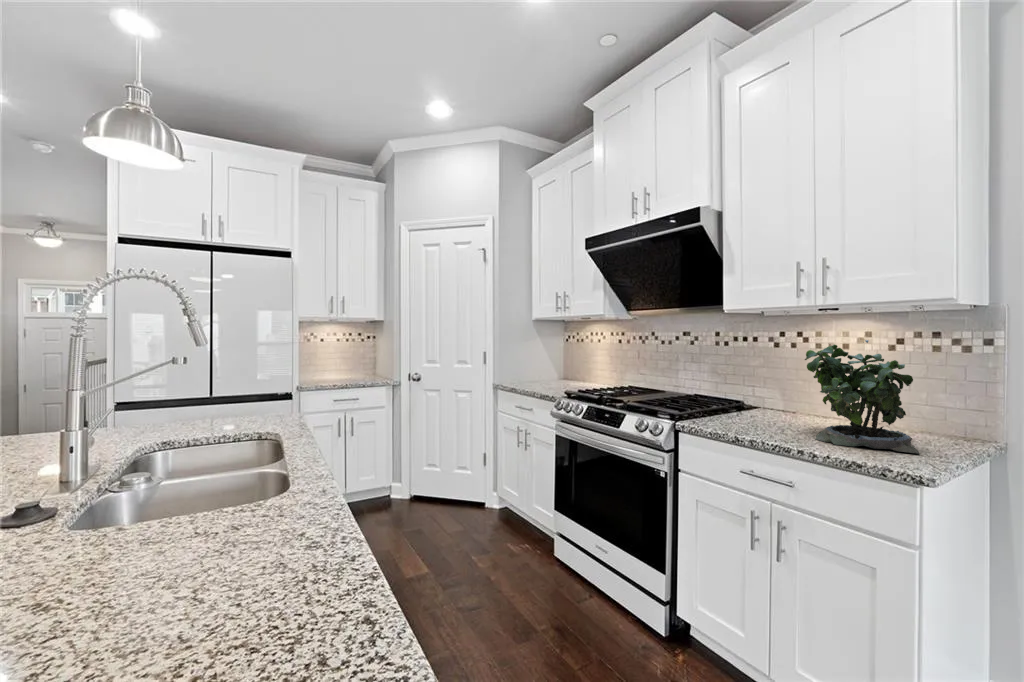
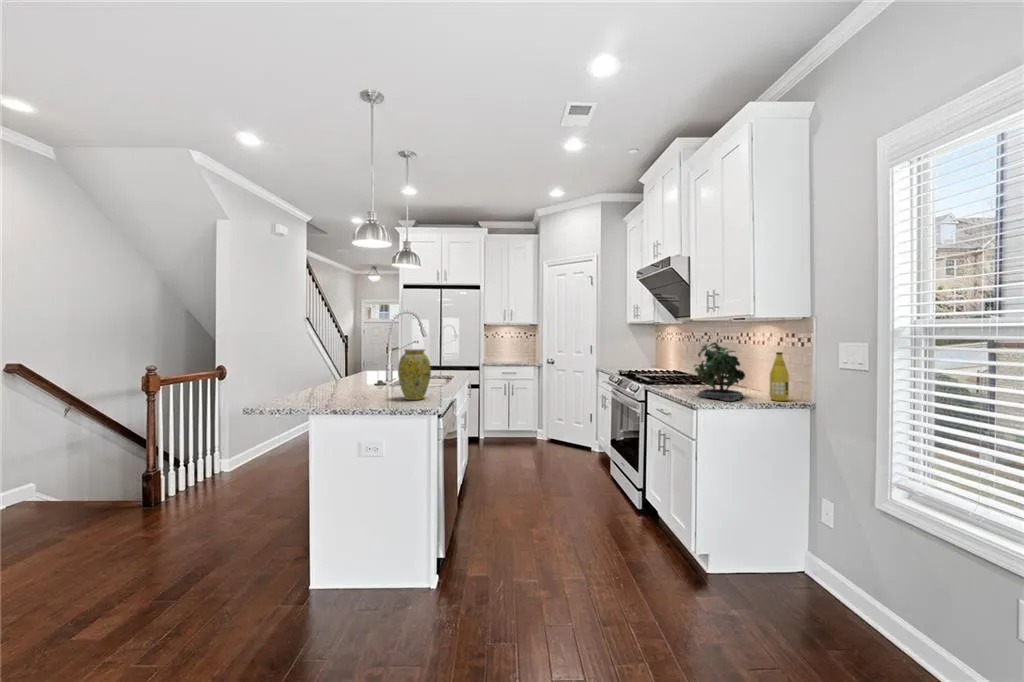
bottle: none [923,360,960,442] -> present [769,352,789,401]
vase: none [143,384,295,603] -> present [398,349,431,400]

